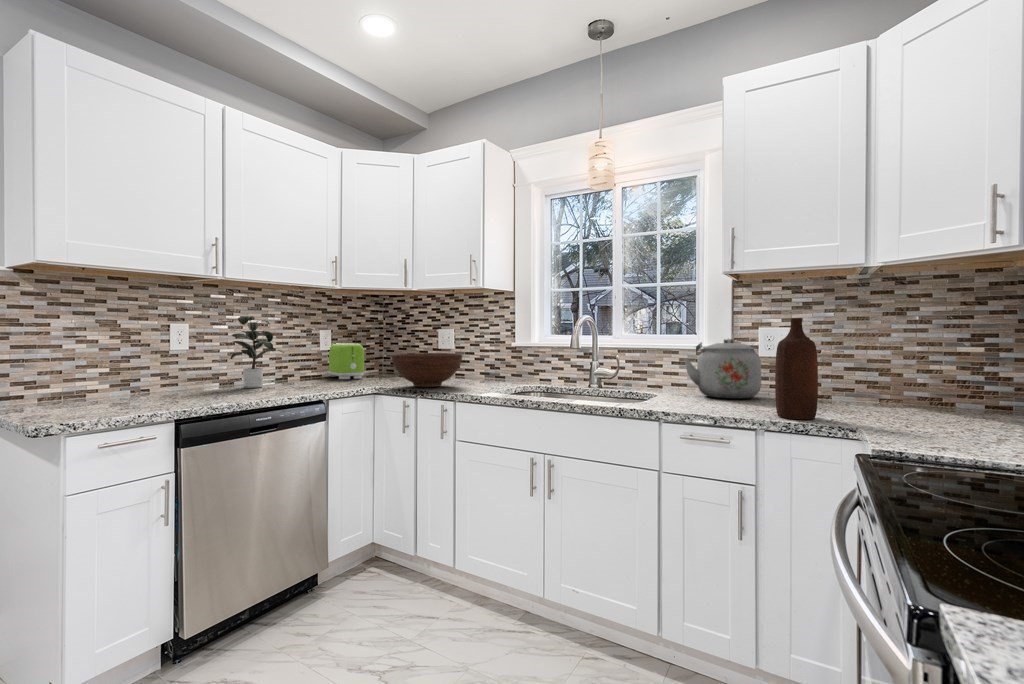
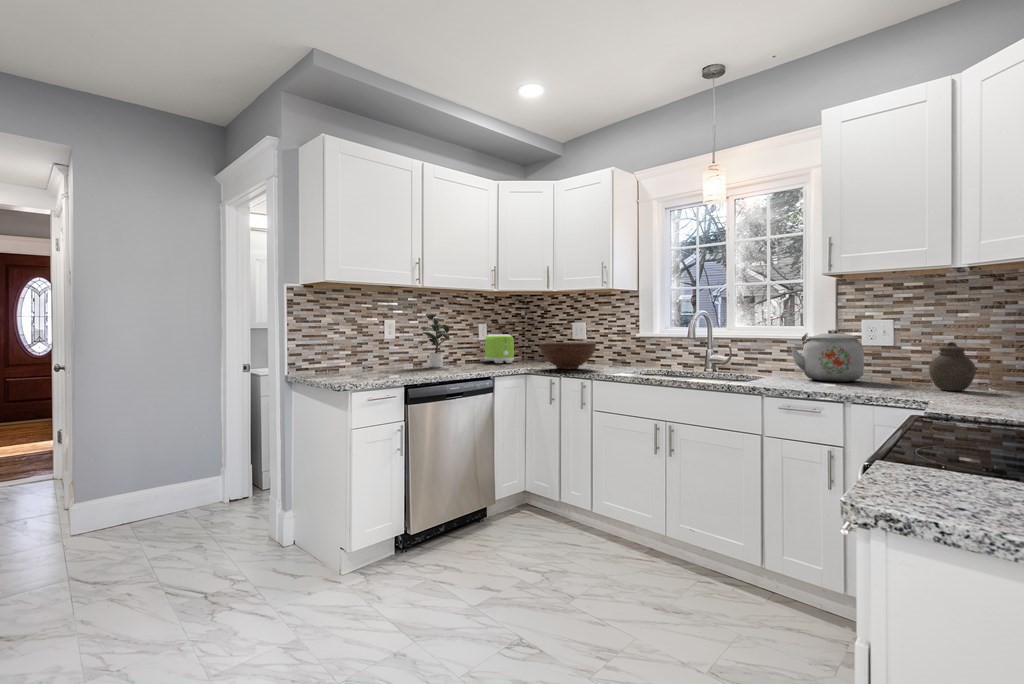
bottle: present [775,318,818,420] -> none [865,312,903,396]
jar: none [833,353,881,409] -> present [929,342,976,391]

